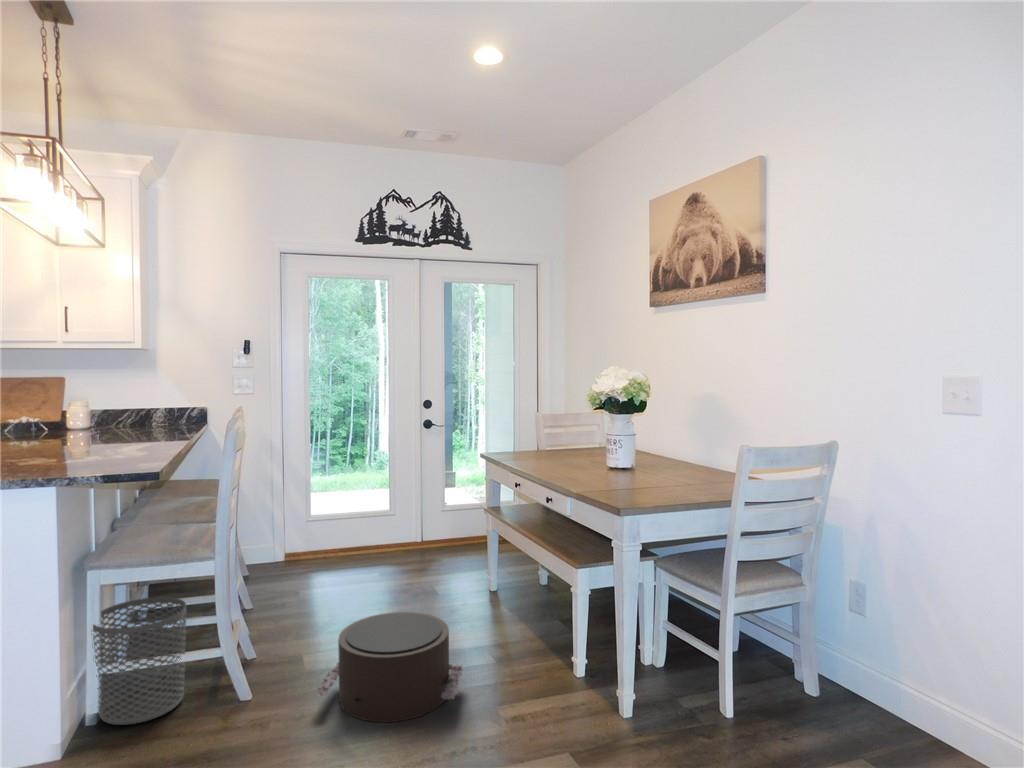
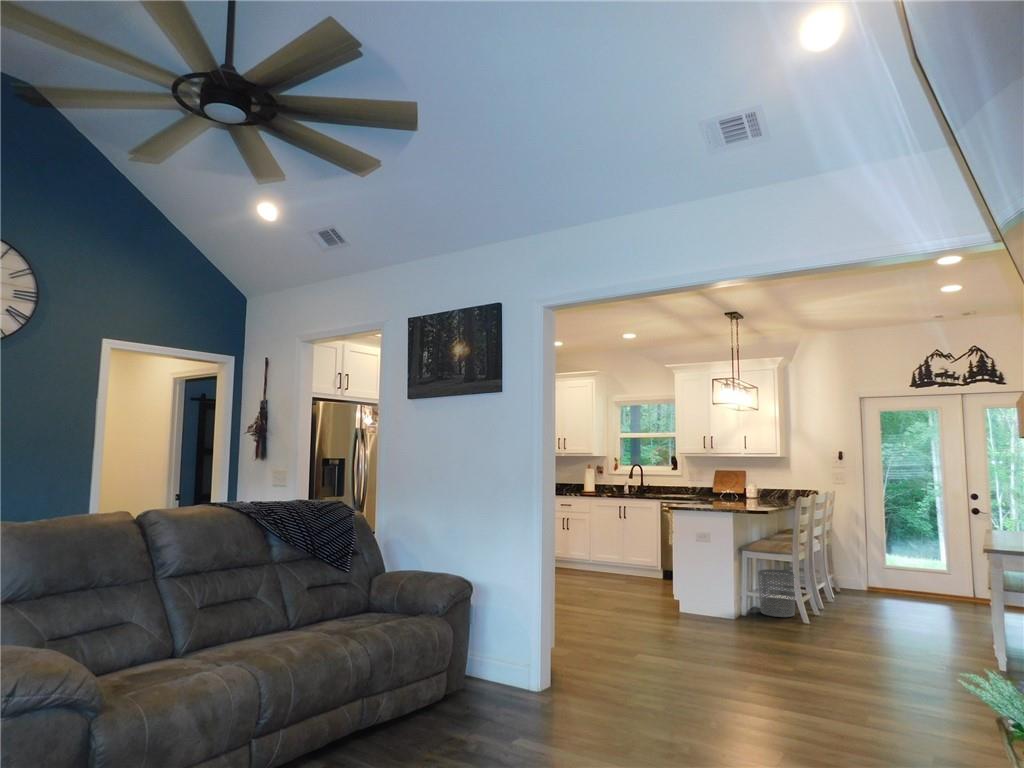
pouf: present [315,612,462,722] -> none [850,598,933,643]

